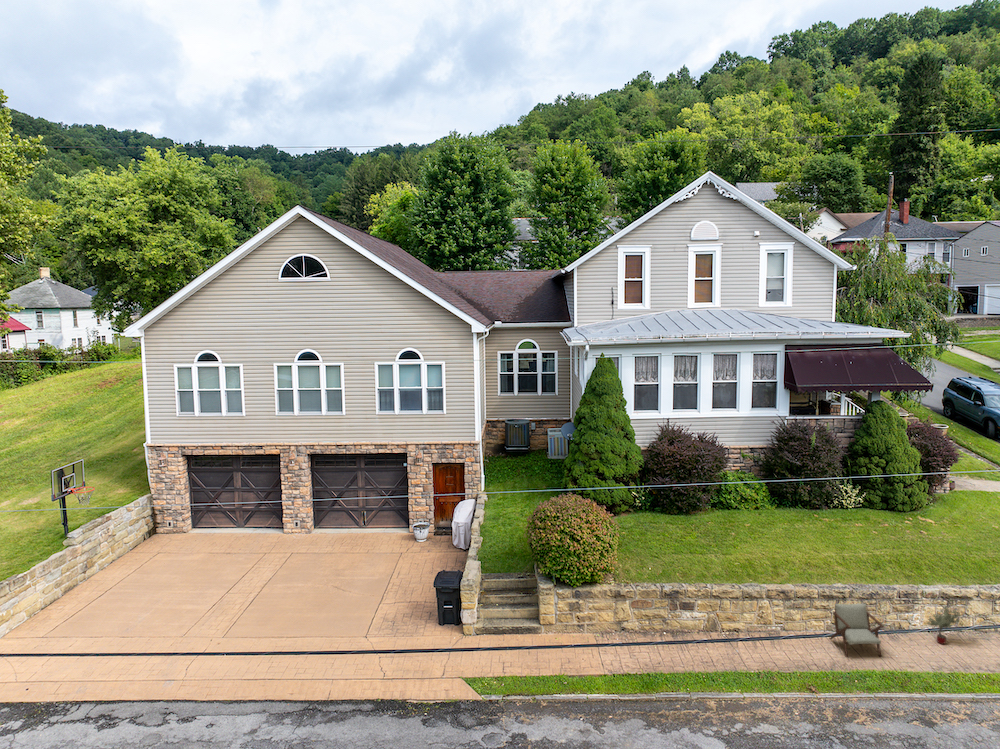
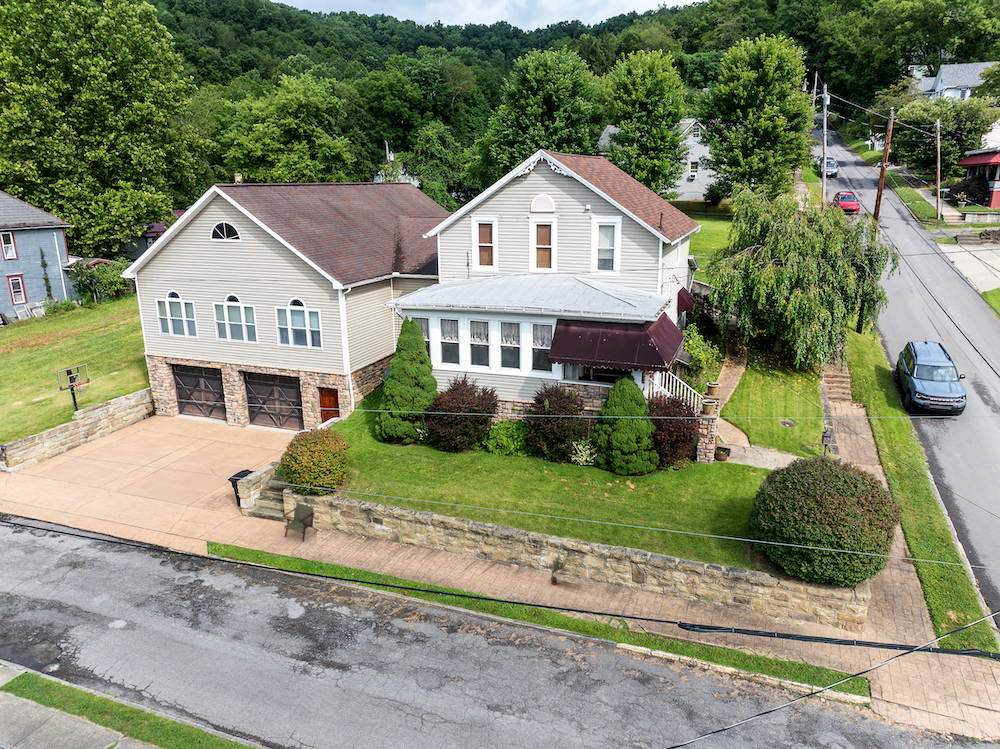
lounge chair: present [829,604,884,657] -> present [282,503,319,542]

